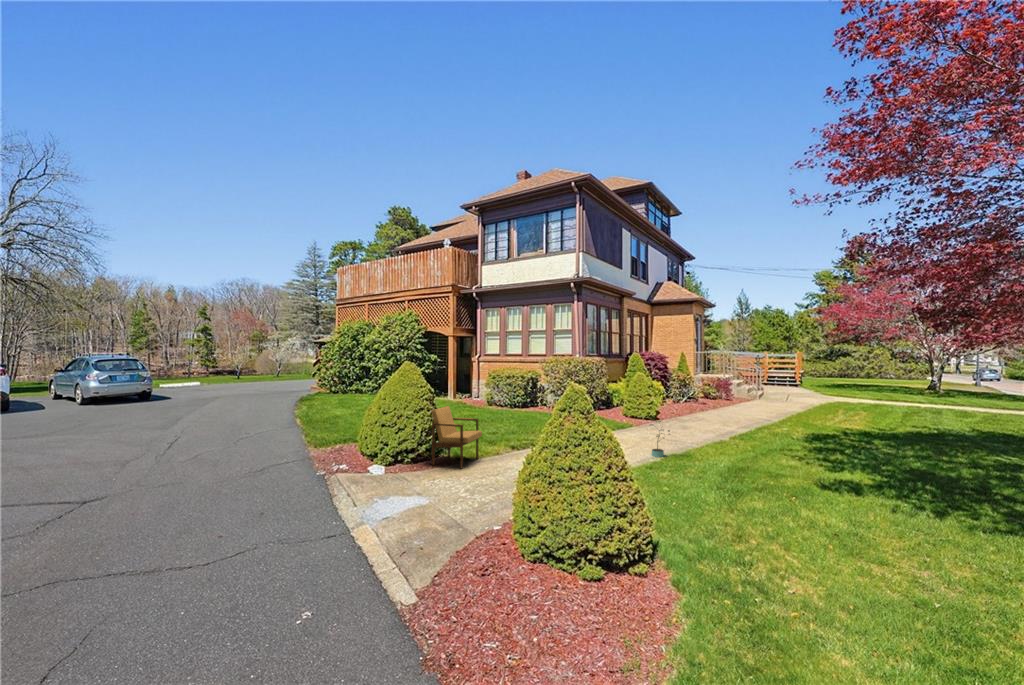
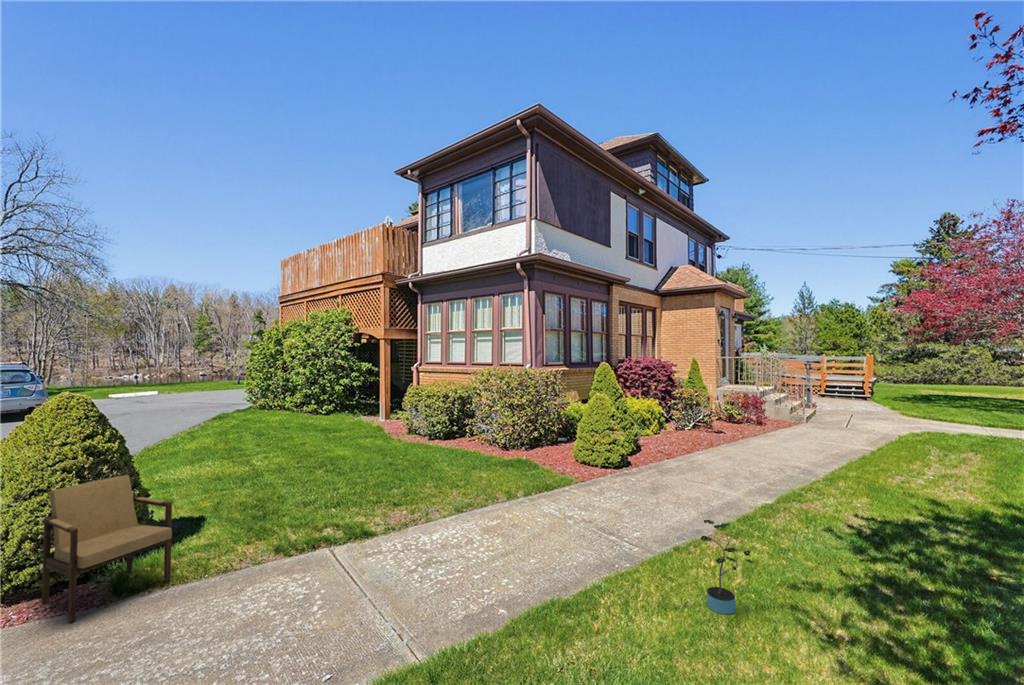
potted plant: present [652,419,670,457] -> present [701,520,753,614]

